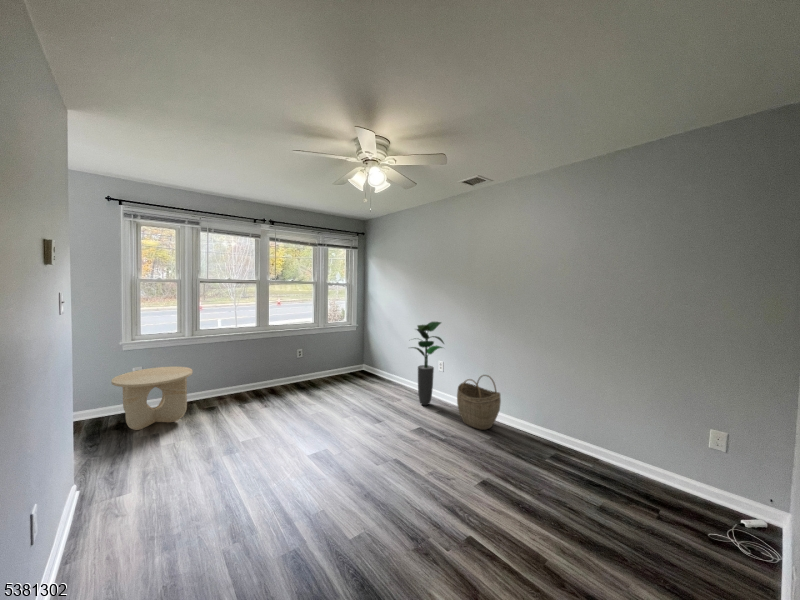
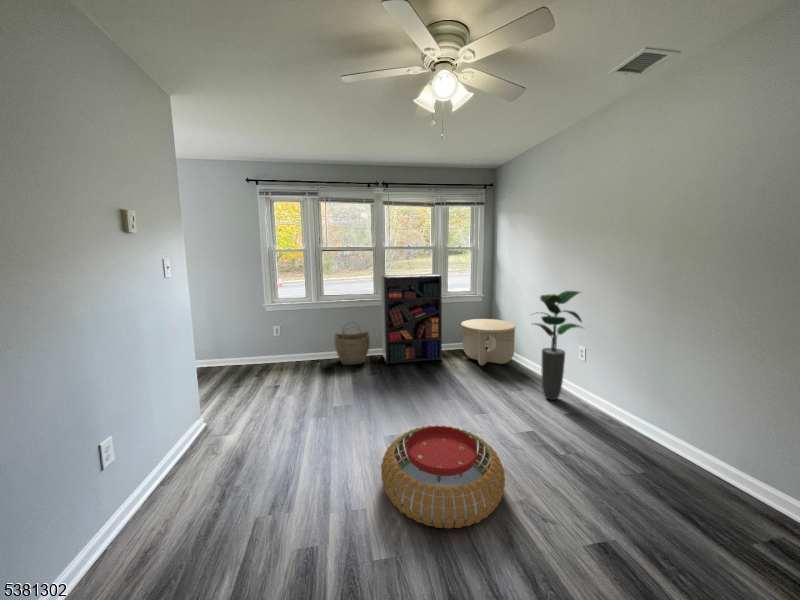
bookshelf: none [267,307,329,398] -> present [381,274,442,364]
side table: present [112,367,193,430] -> present [461,319,515,365]
woven basket: present [457,375,501,430] -> present [334,328,370,365]
pouf: none [327,433,422,506] -> present [381,425,505,528]

